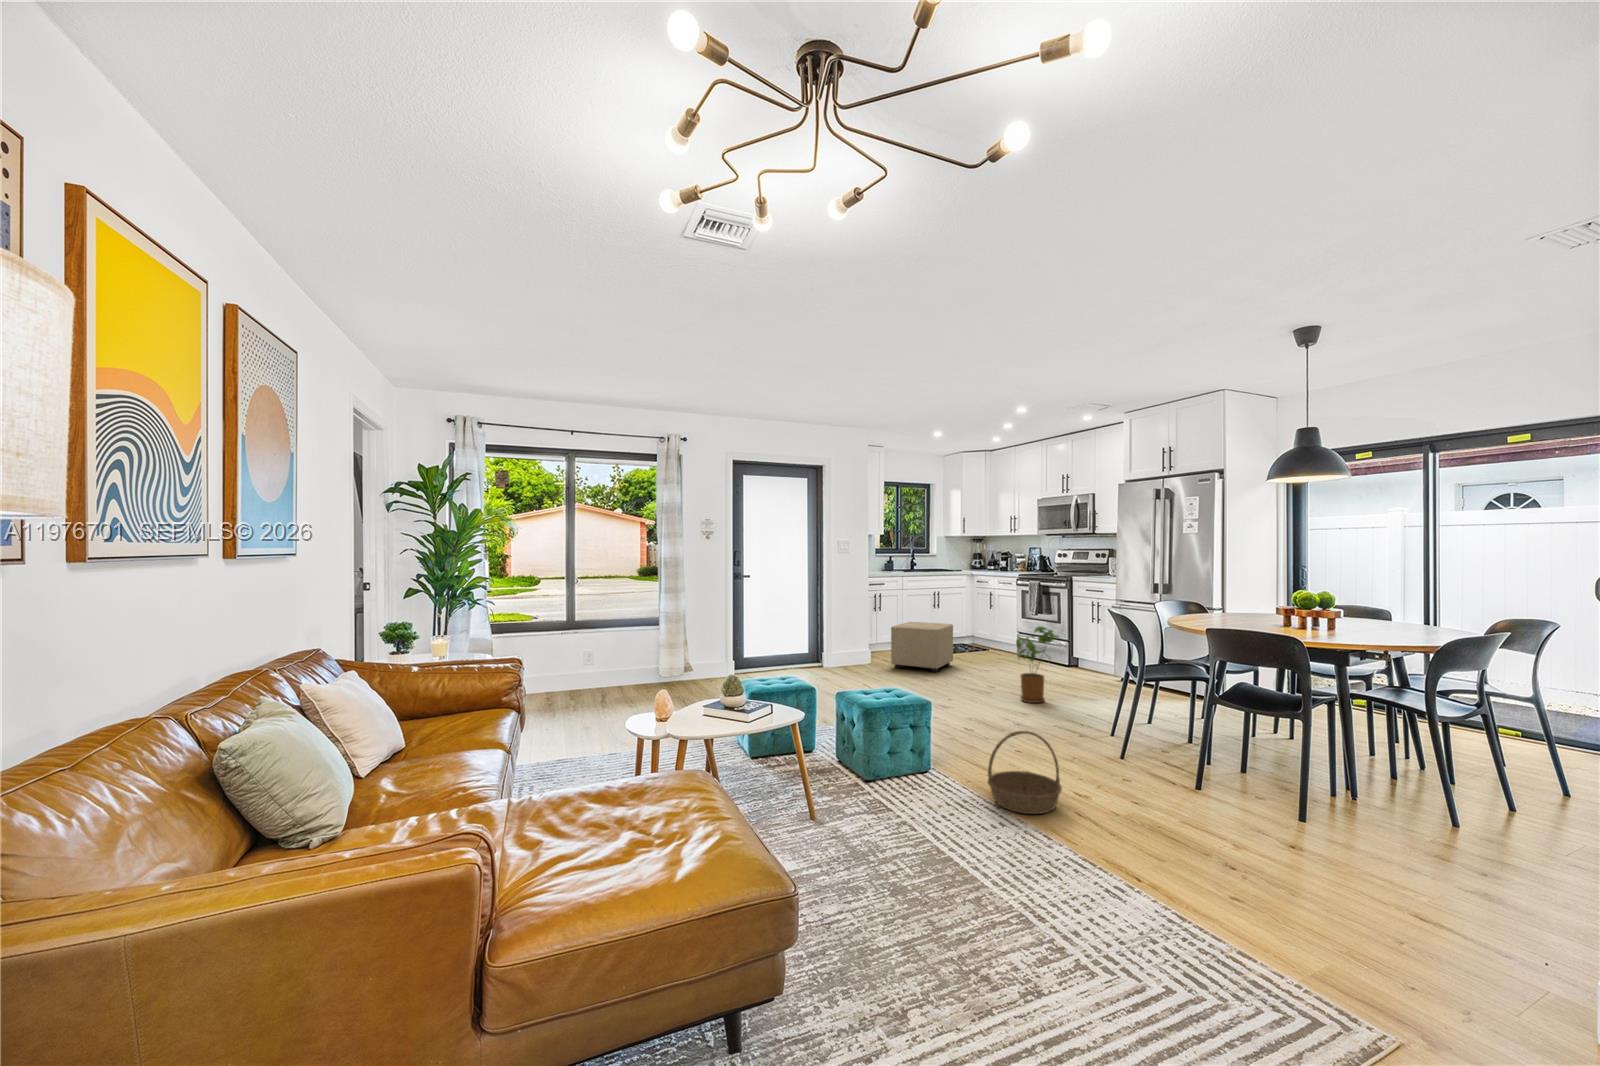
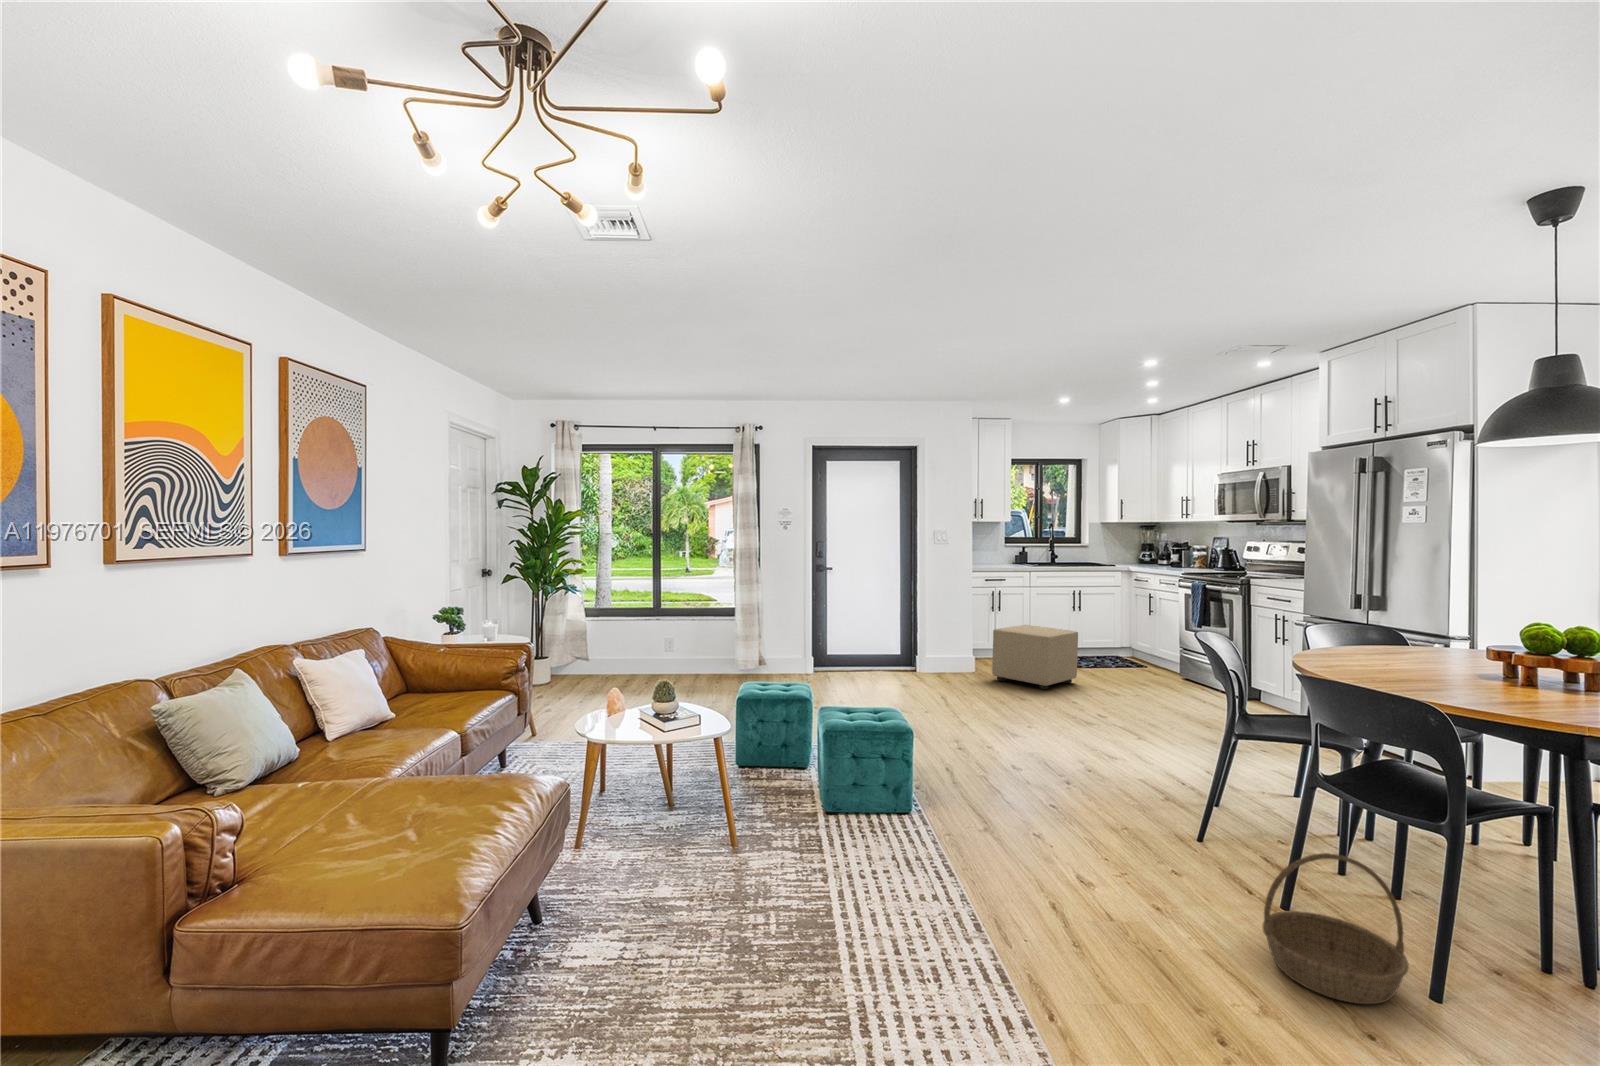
house plant: present [1016,626,1059,703] -> none [1122,641,1187,743]
basket: present [988,731,1062,814] -> present [1263,853,1409,1004]

